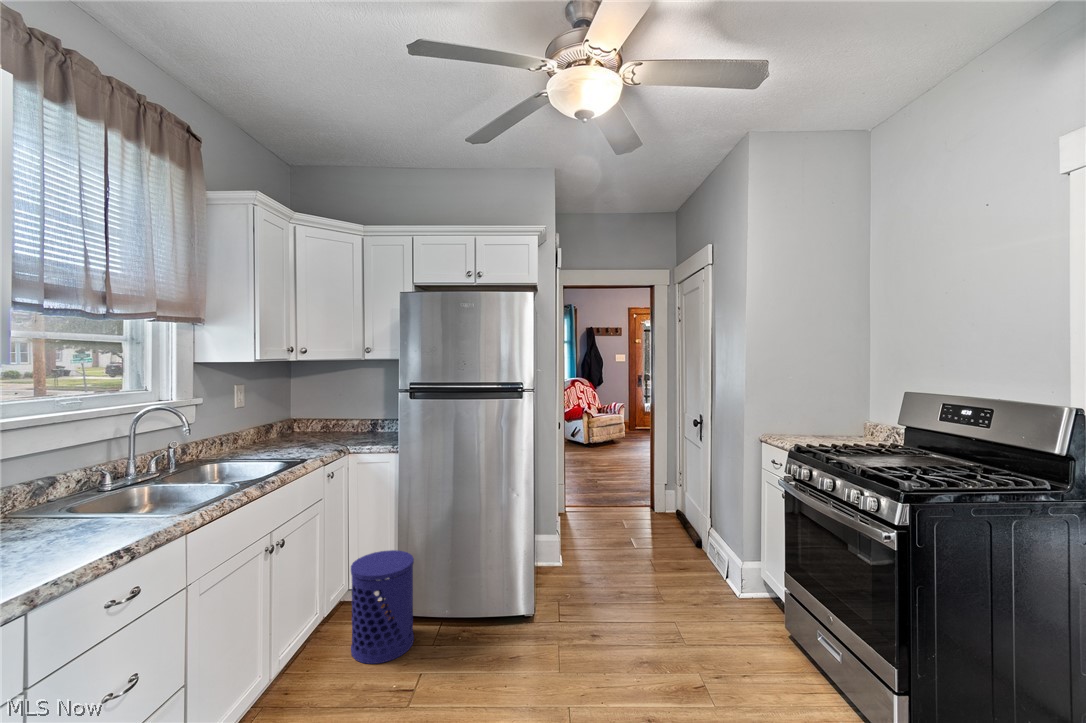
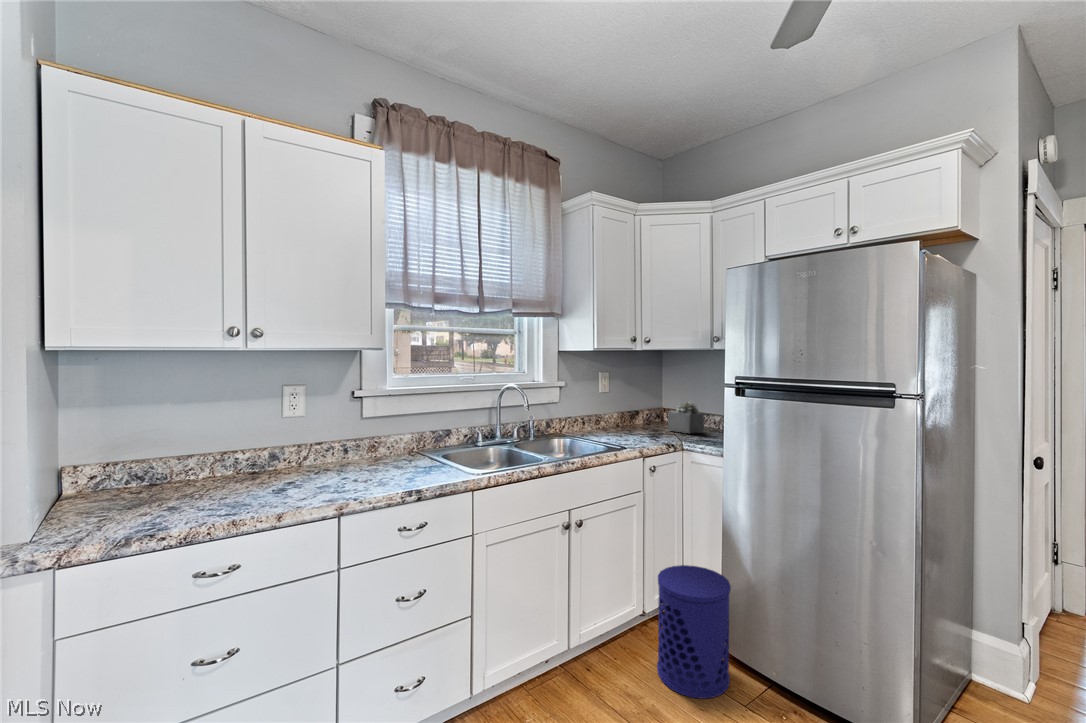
succulent plant: none [314,408,350,439] -> present [667,402,704,433]

